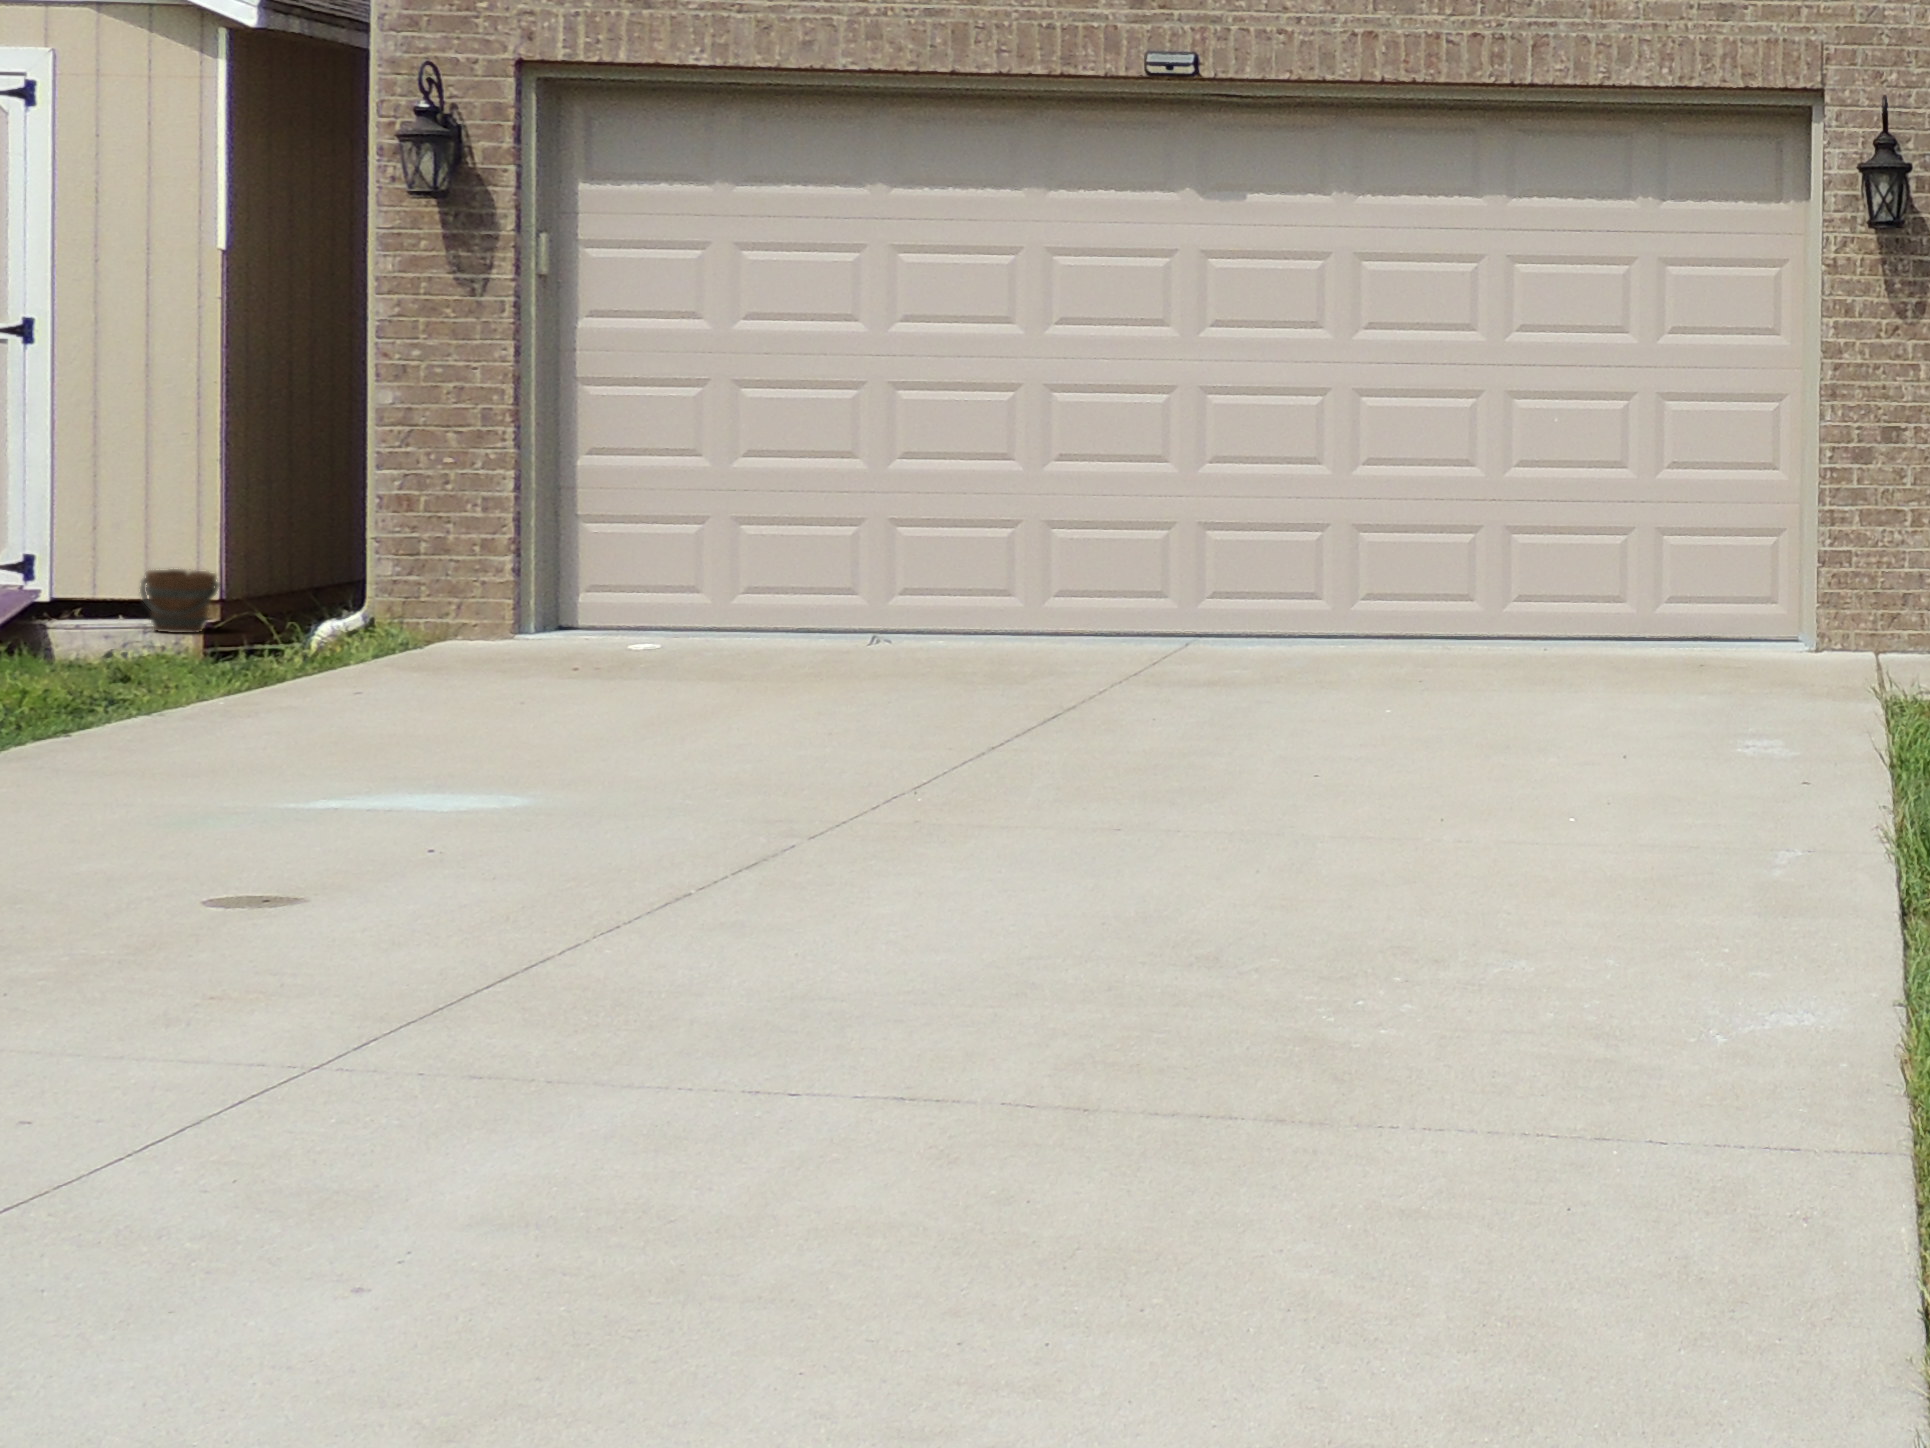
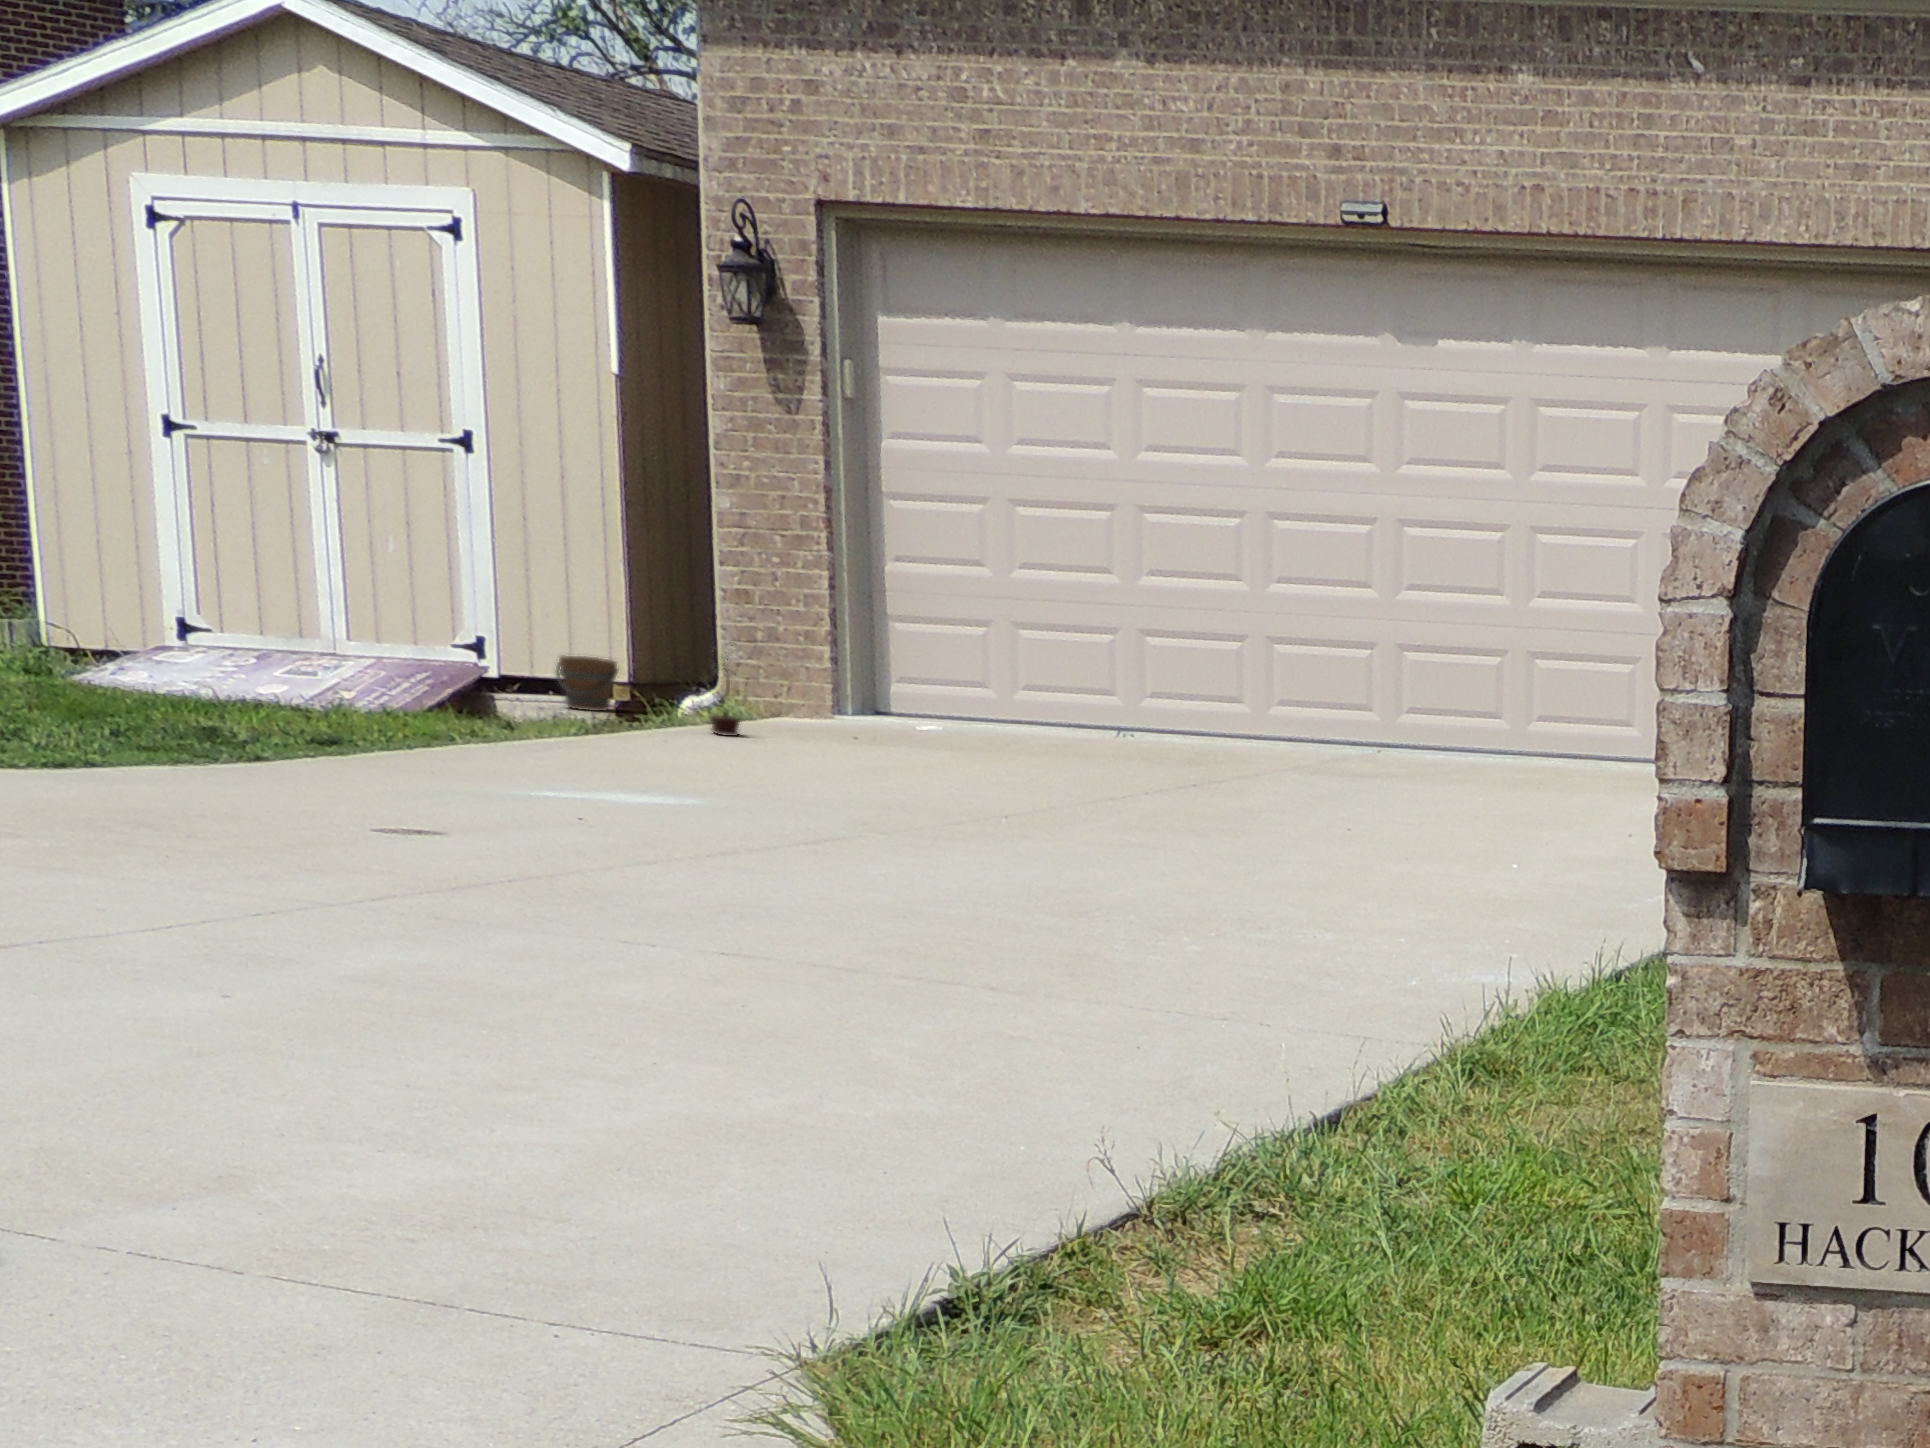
potted plant: none [358,547,413,662] -> present [710,639,740,736]

